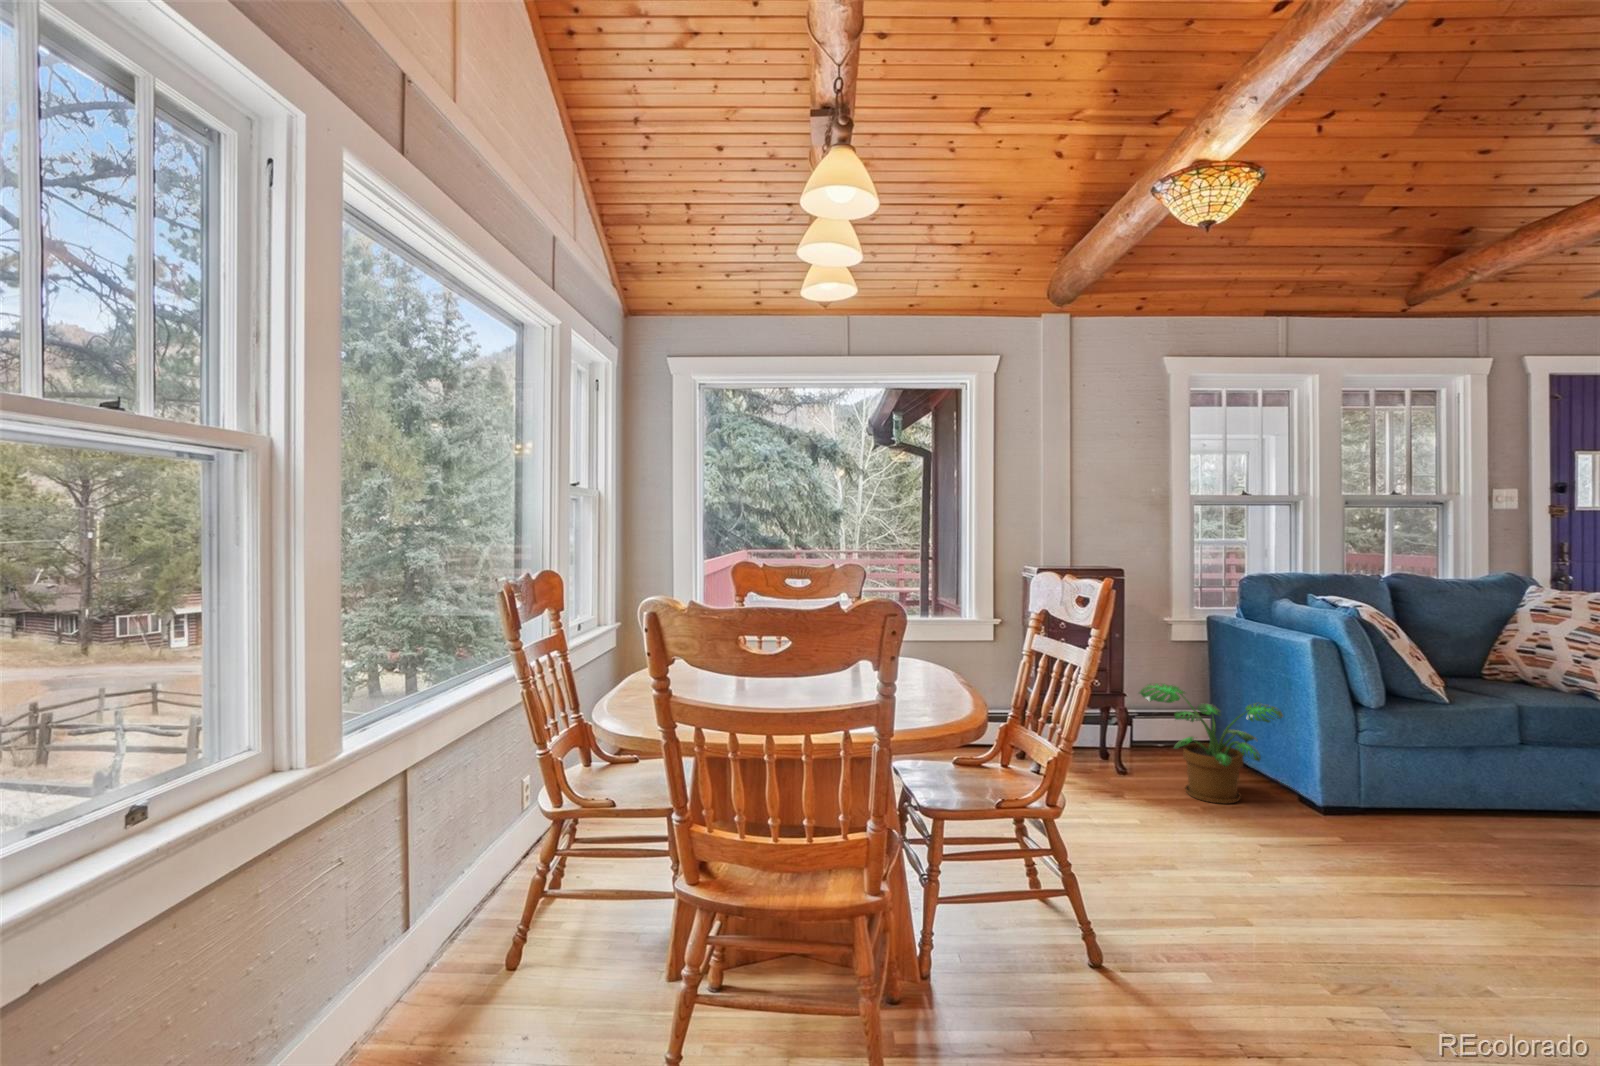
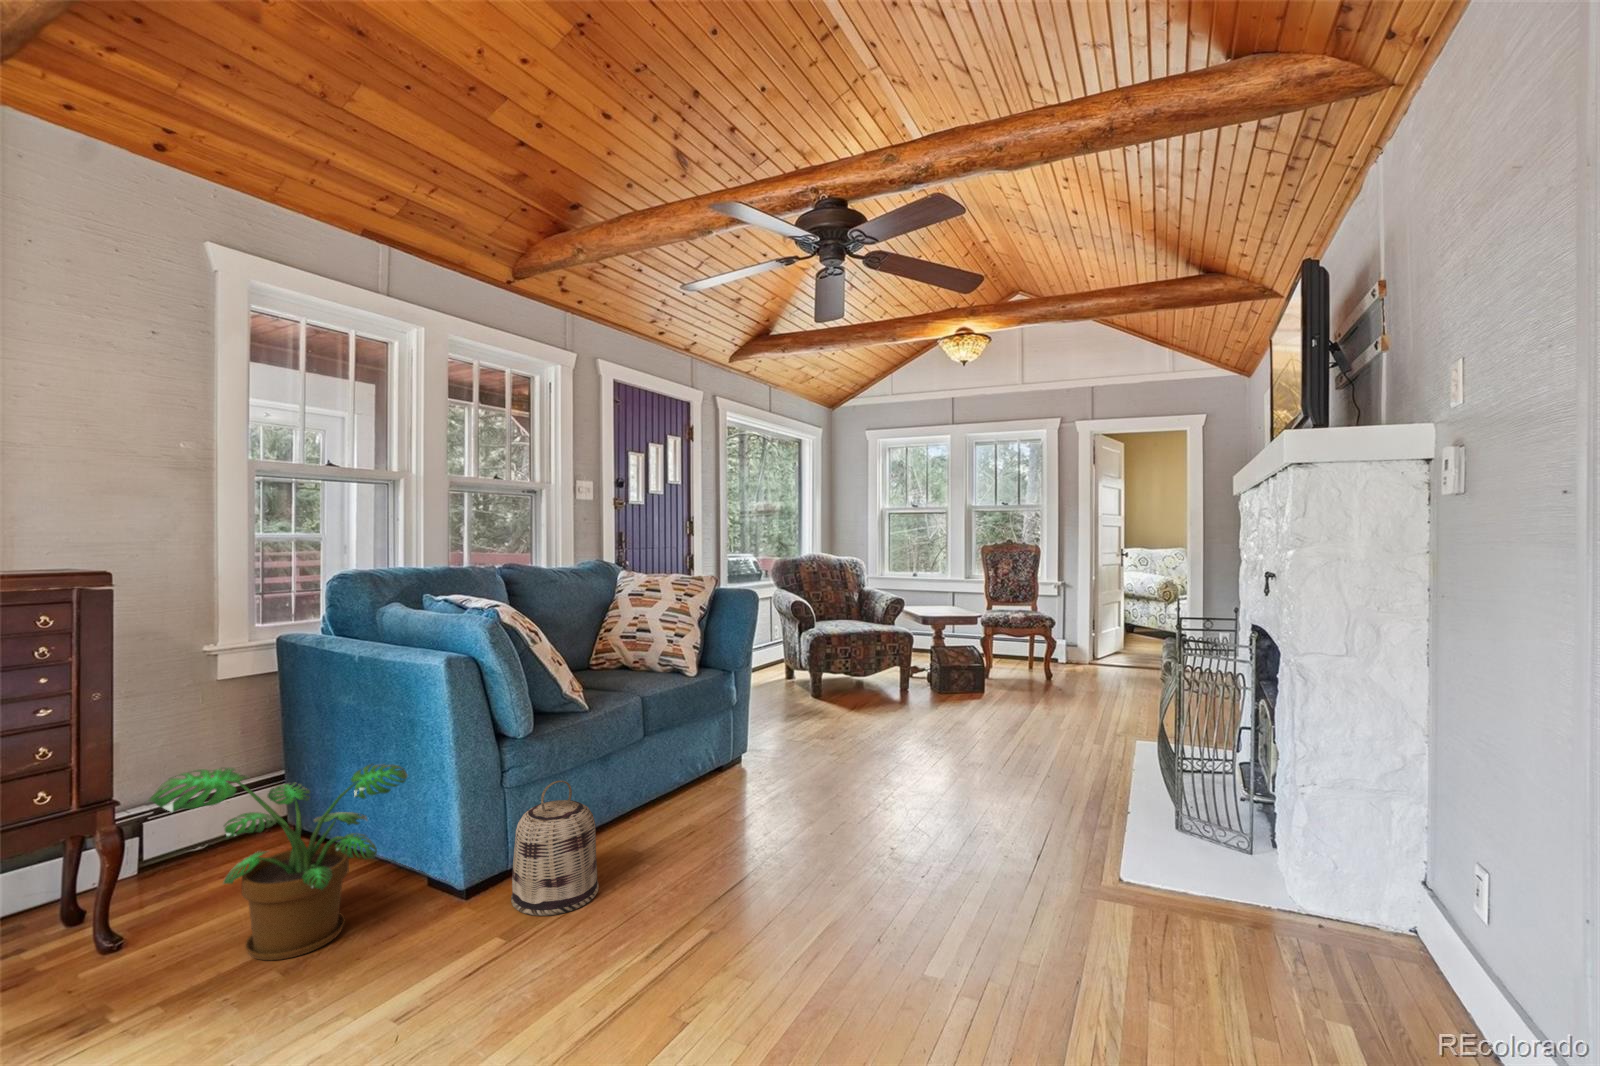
basket: none [1360,747,1443,849] -> present [511,781,599,916]

